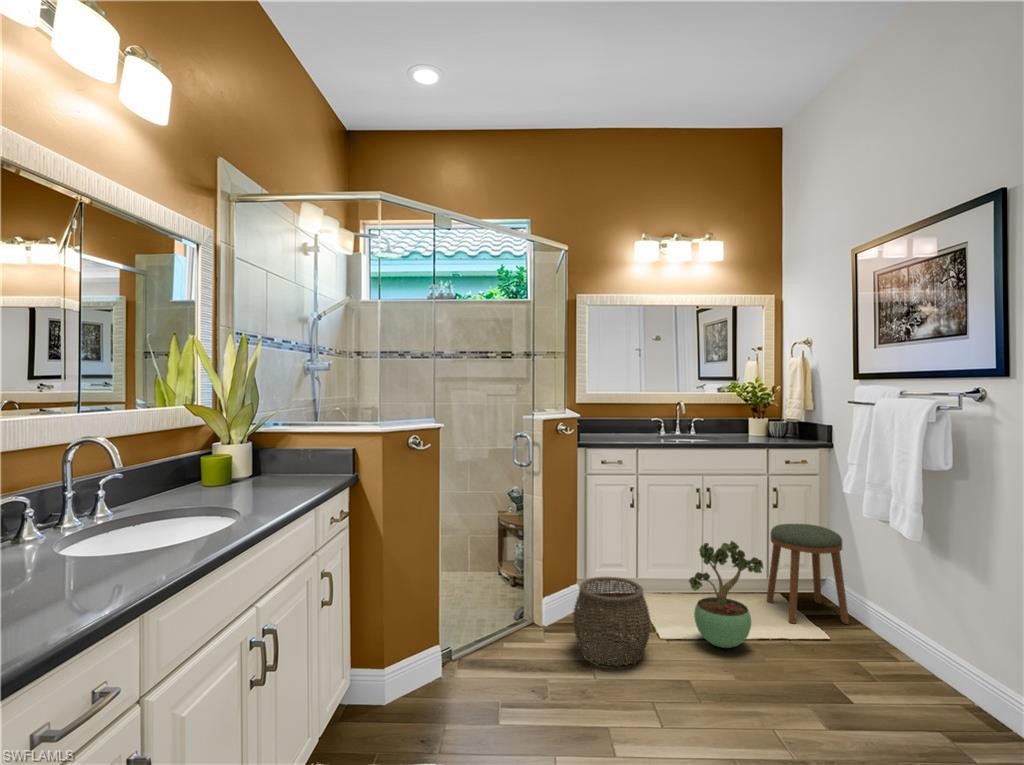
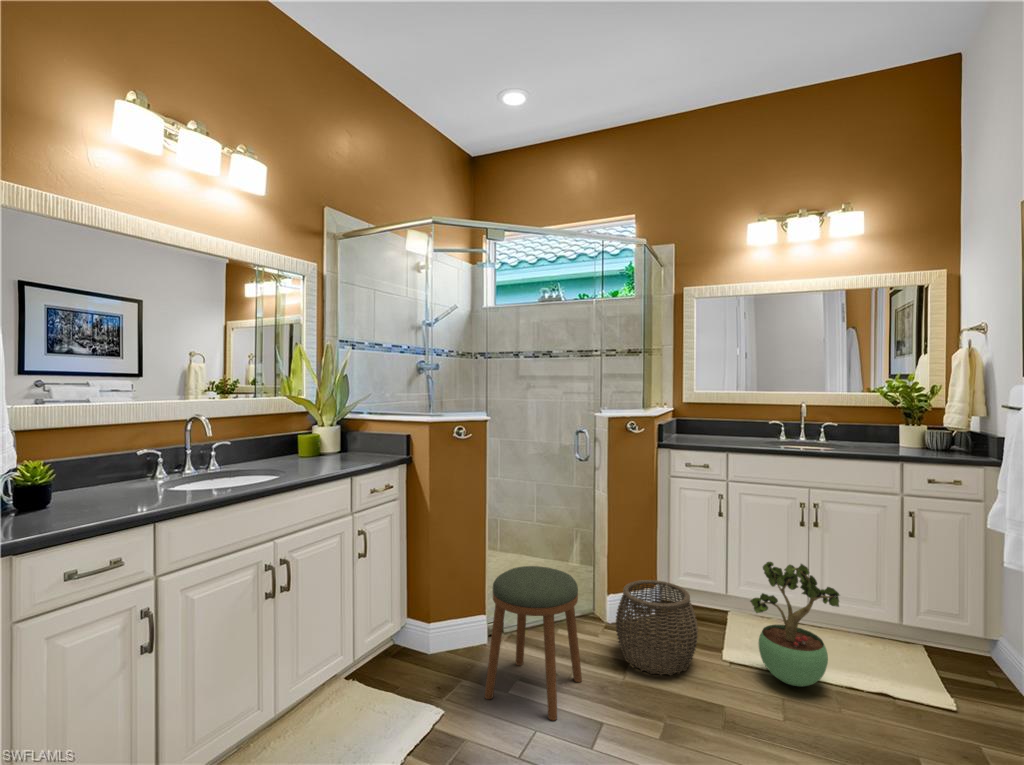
stool: present [766,524,849,624] -> present [485,566,582,720]

